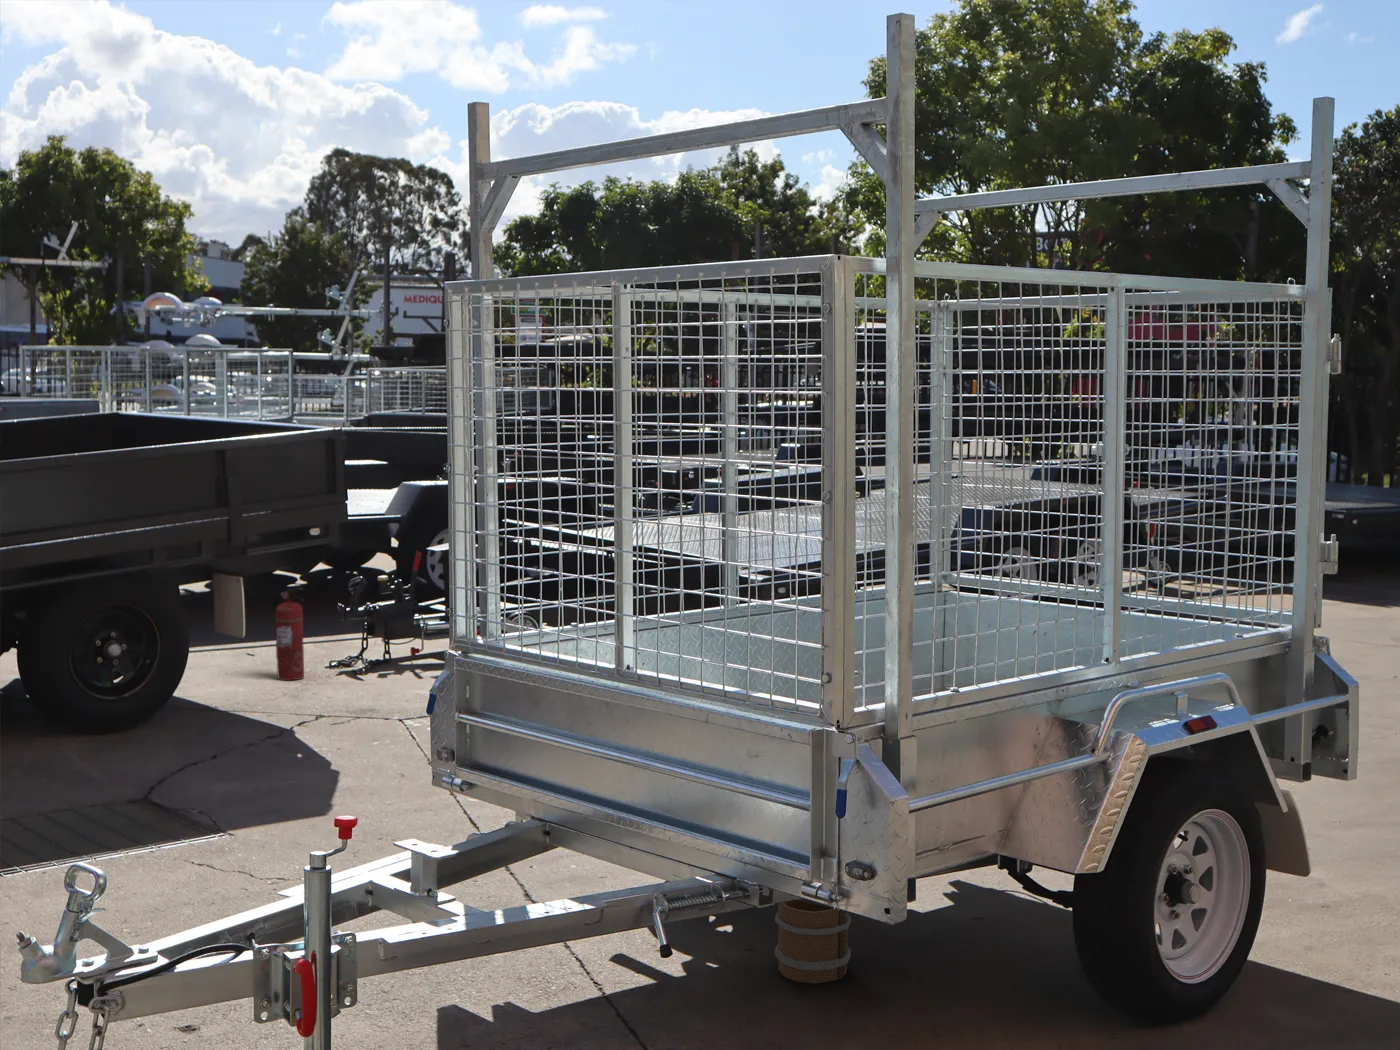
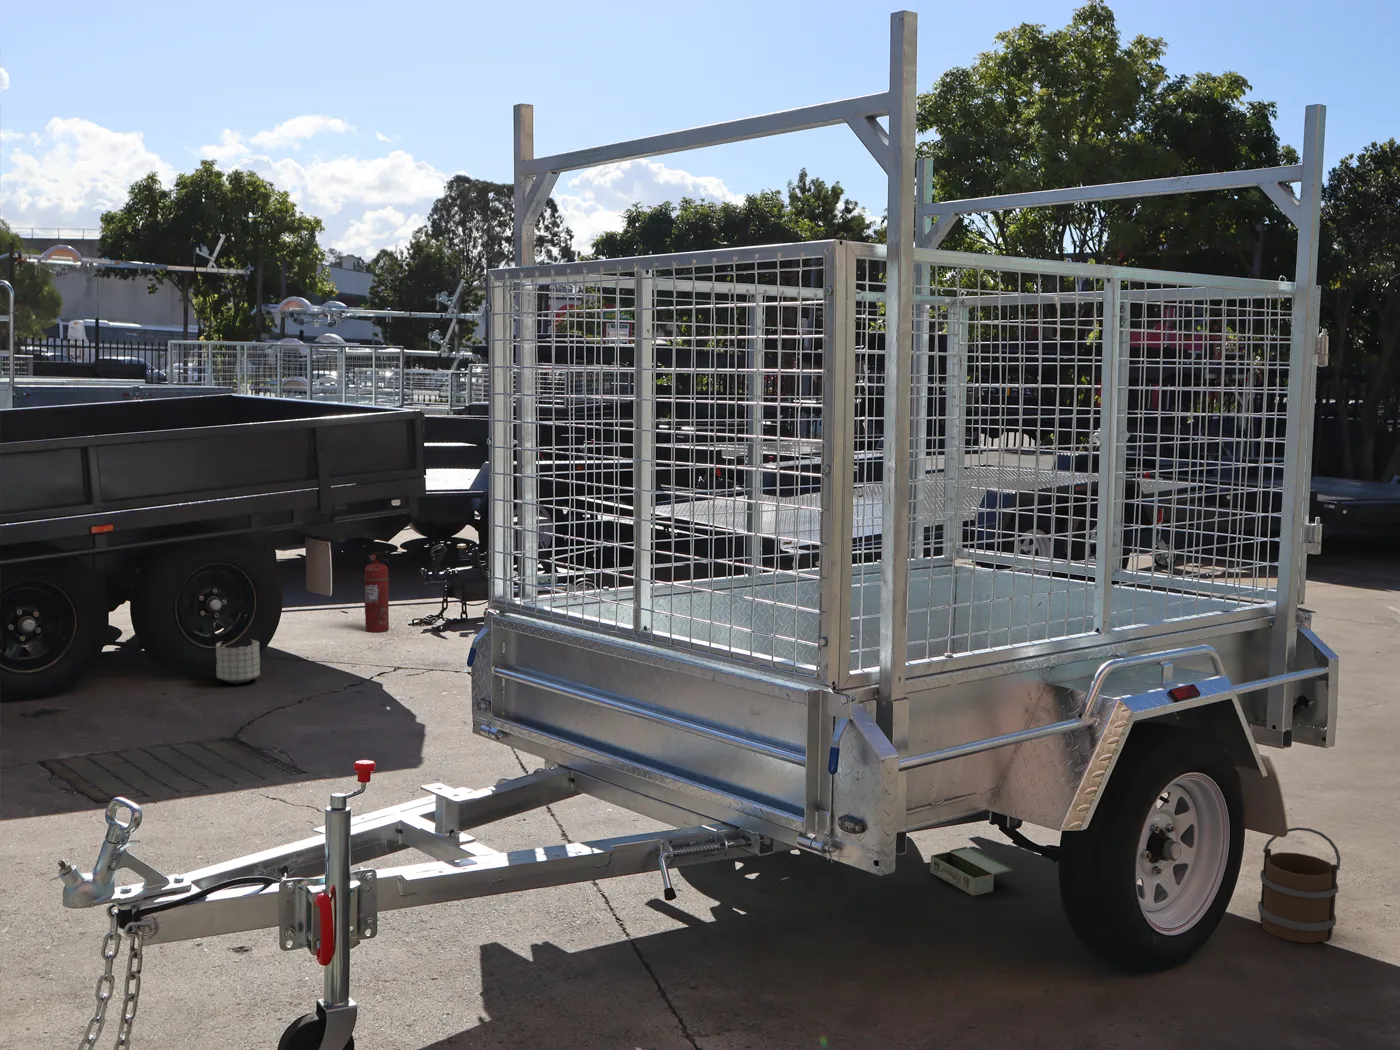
planter: none [114,692,164,742] -> present [216,640,260,684]
toolbox: none [932,898,1021,951] -> present [930,847,1012,896]
bucket: present [775,900,851,984] -> present [1258,827,1340,944]

